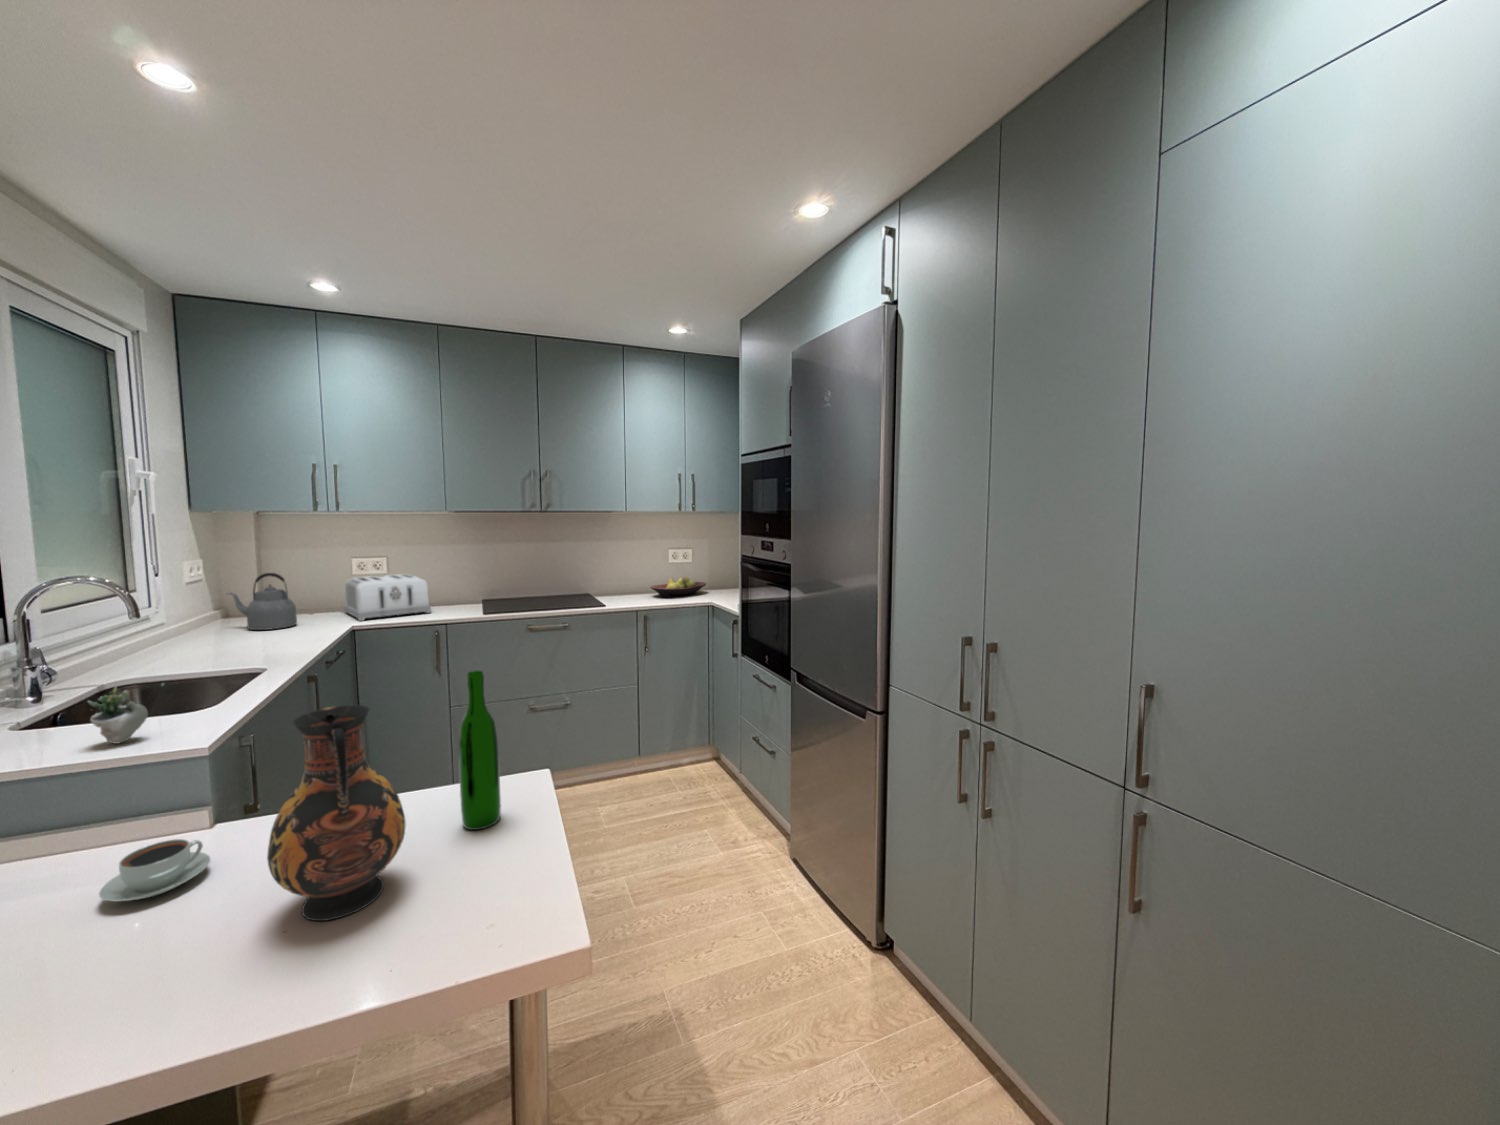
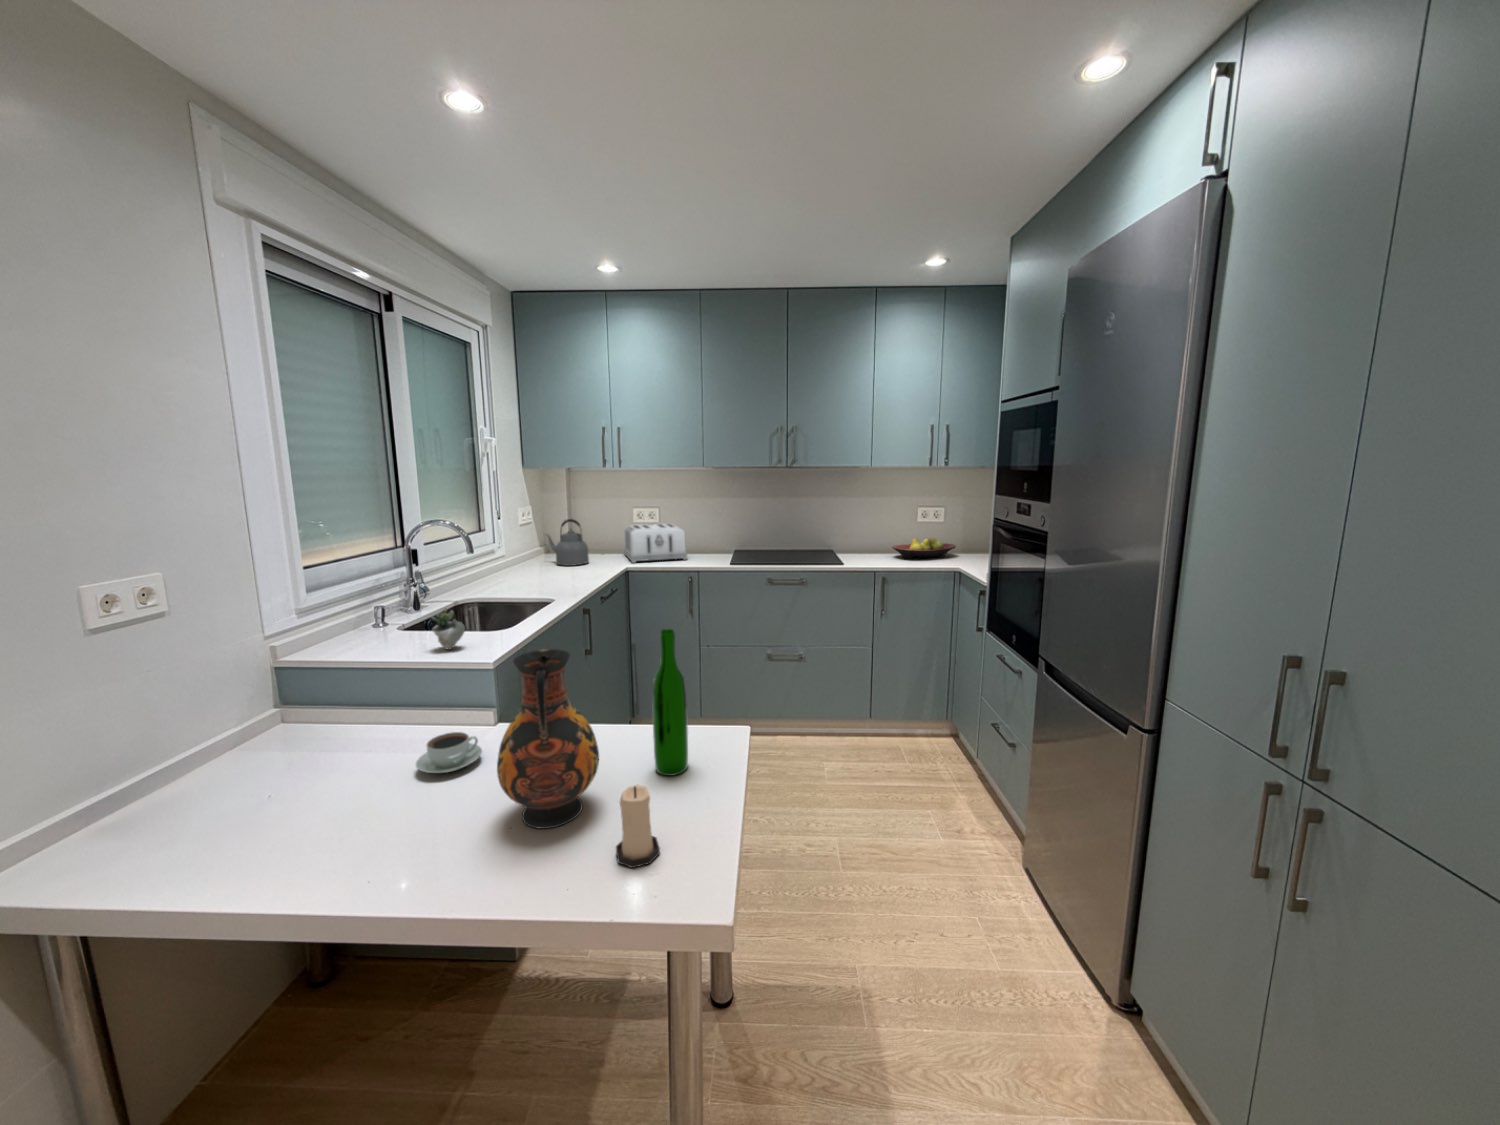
candle: none [445,833,498,925] -> present [616,785,660,868]

